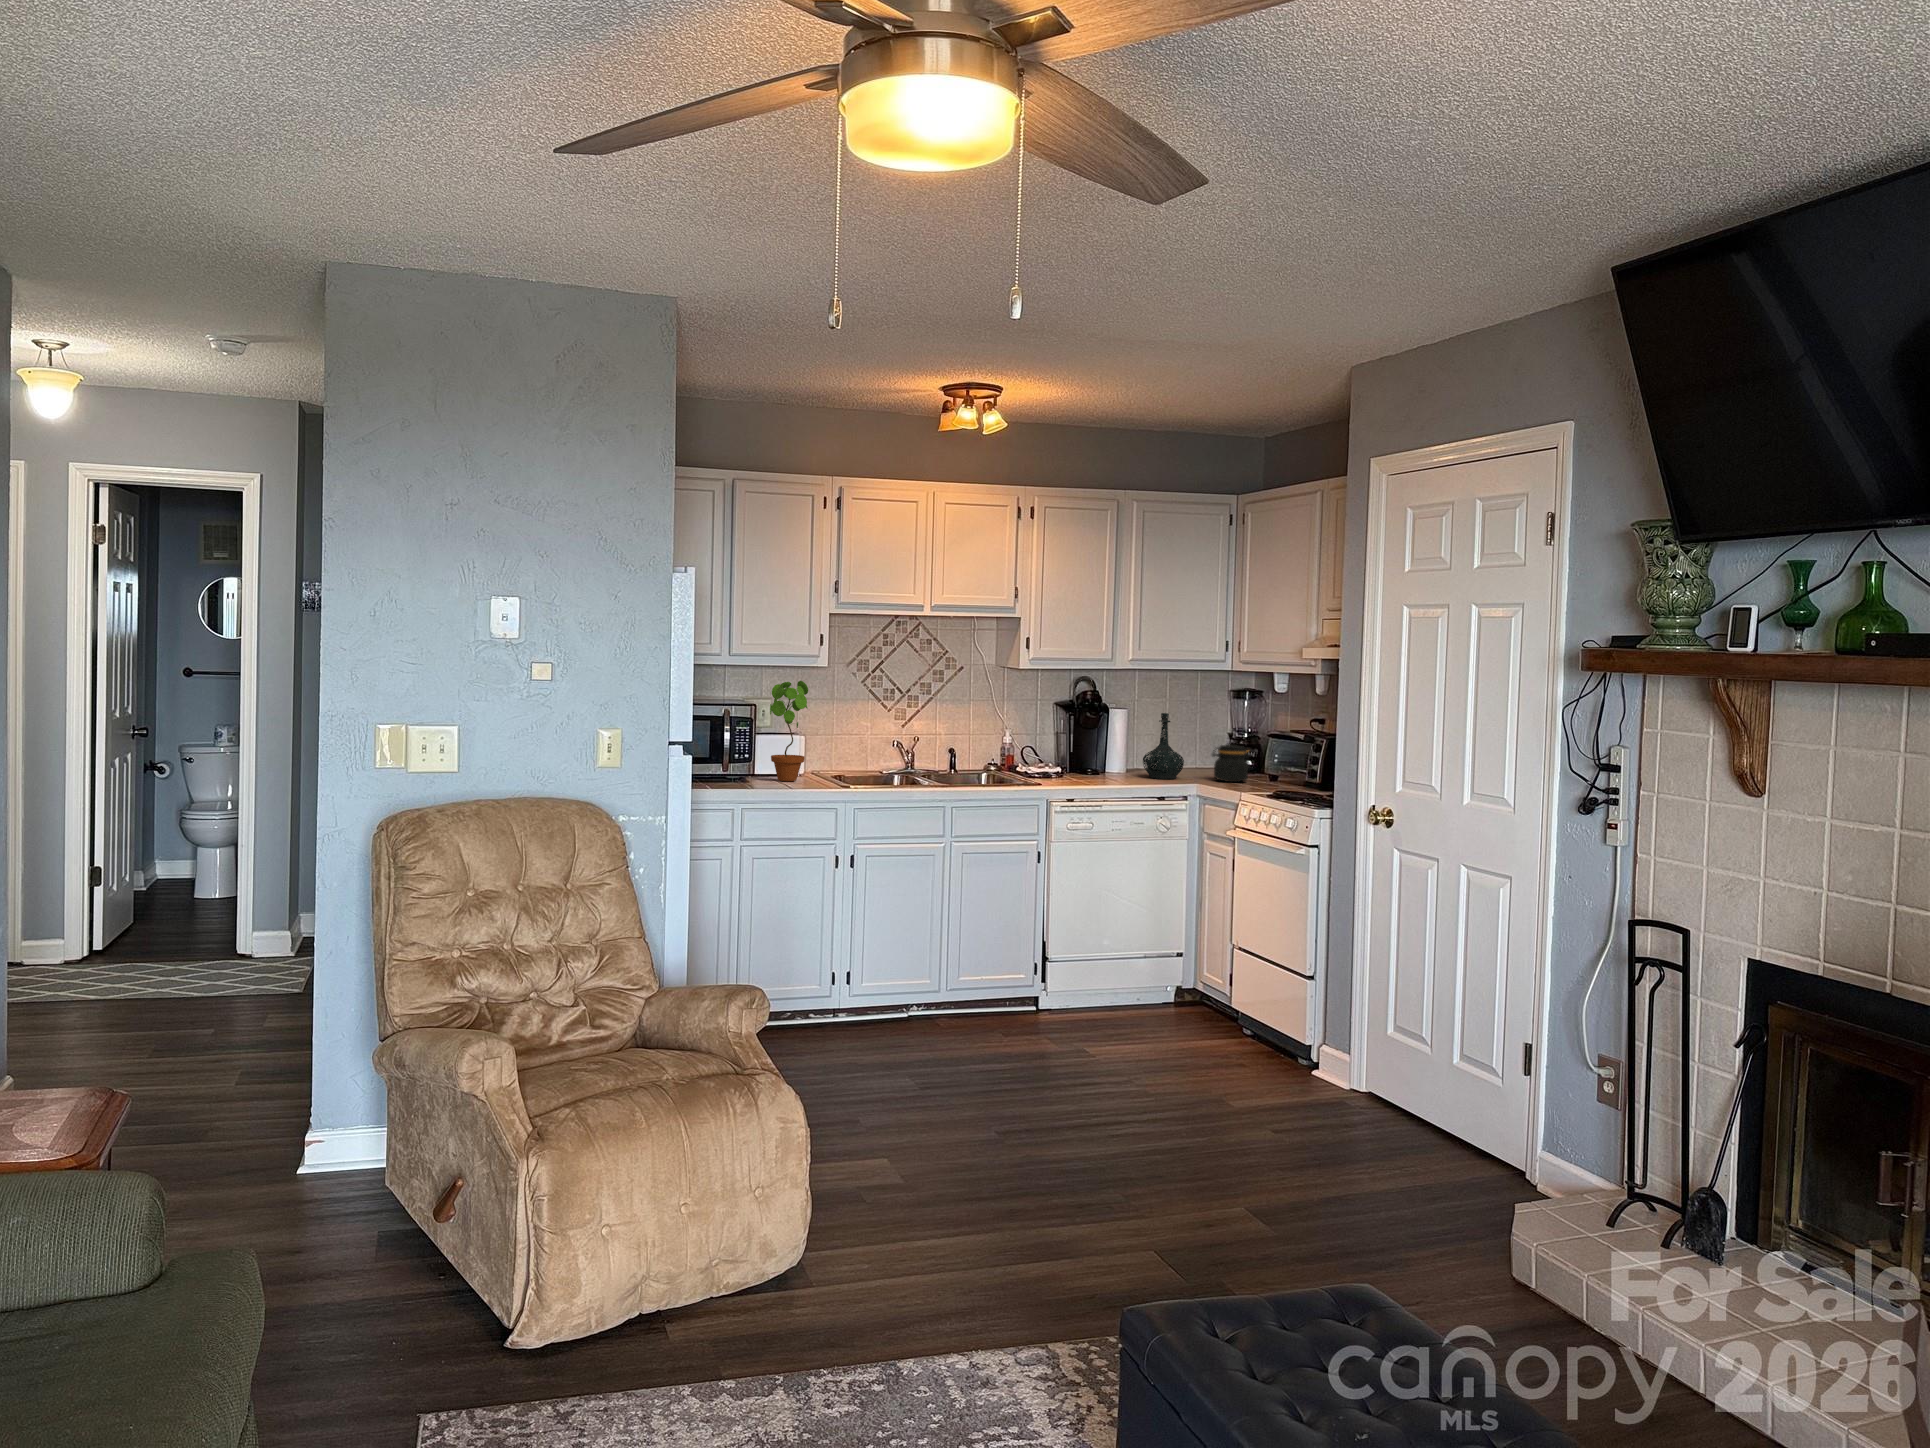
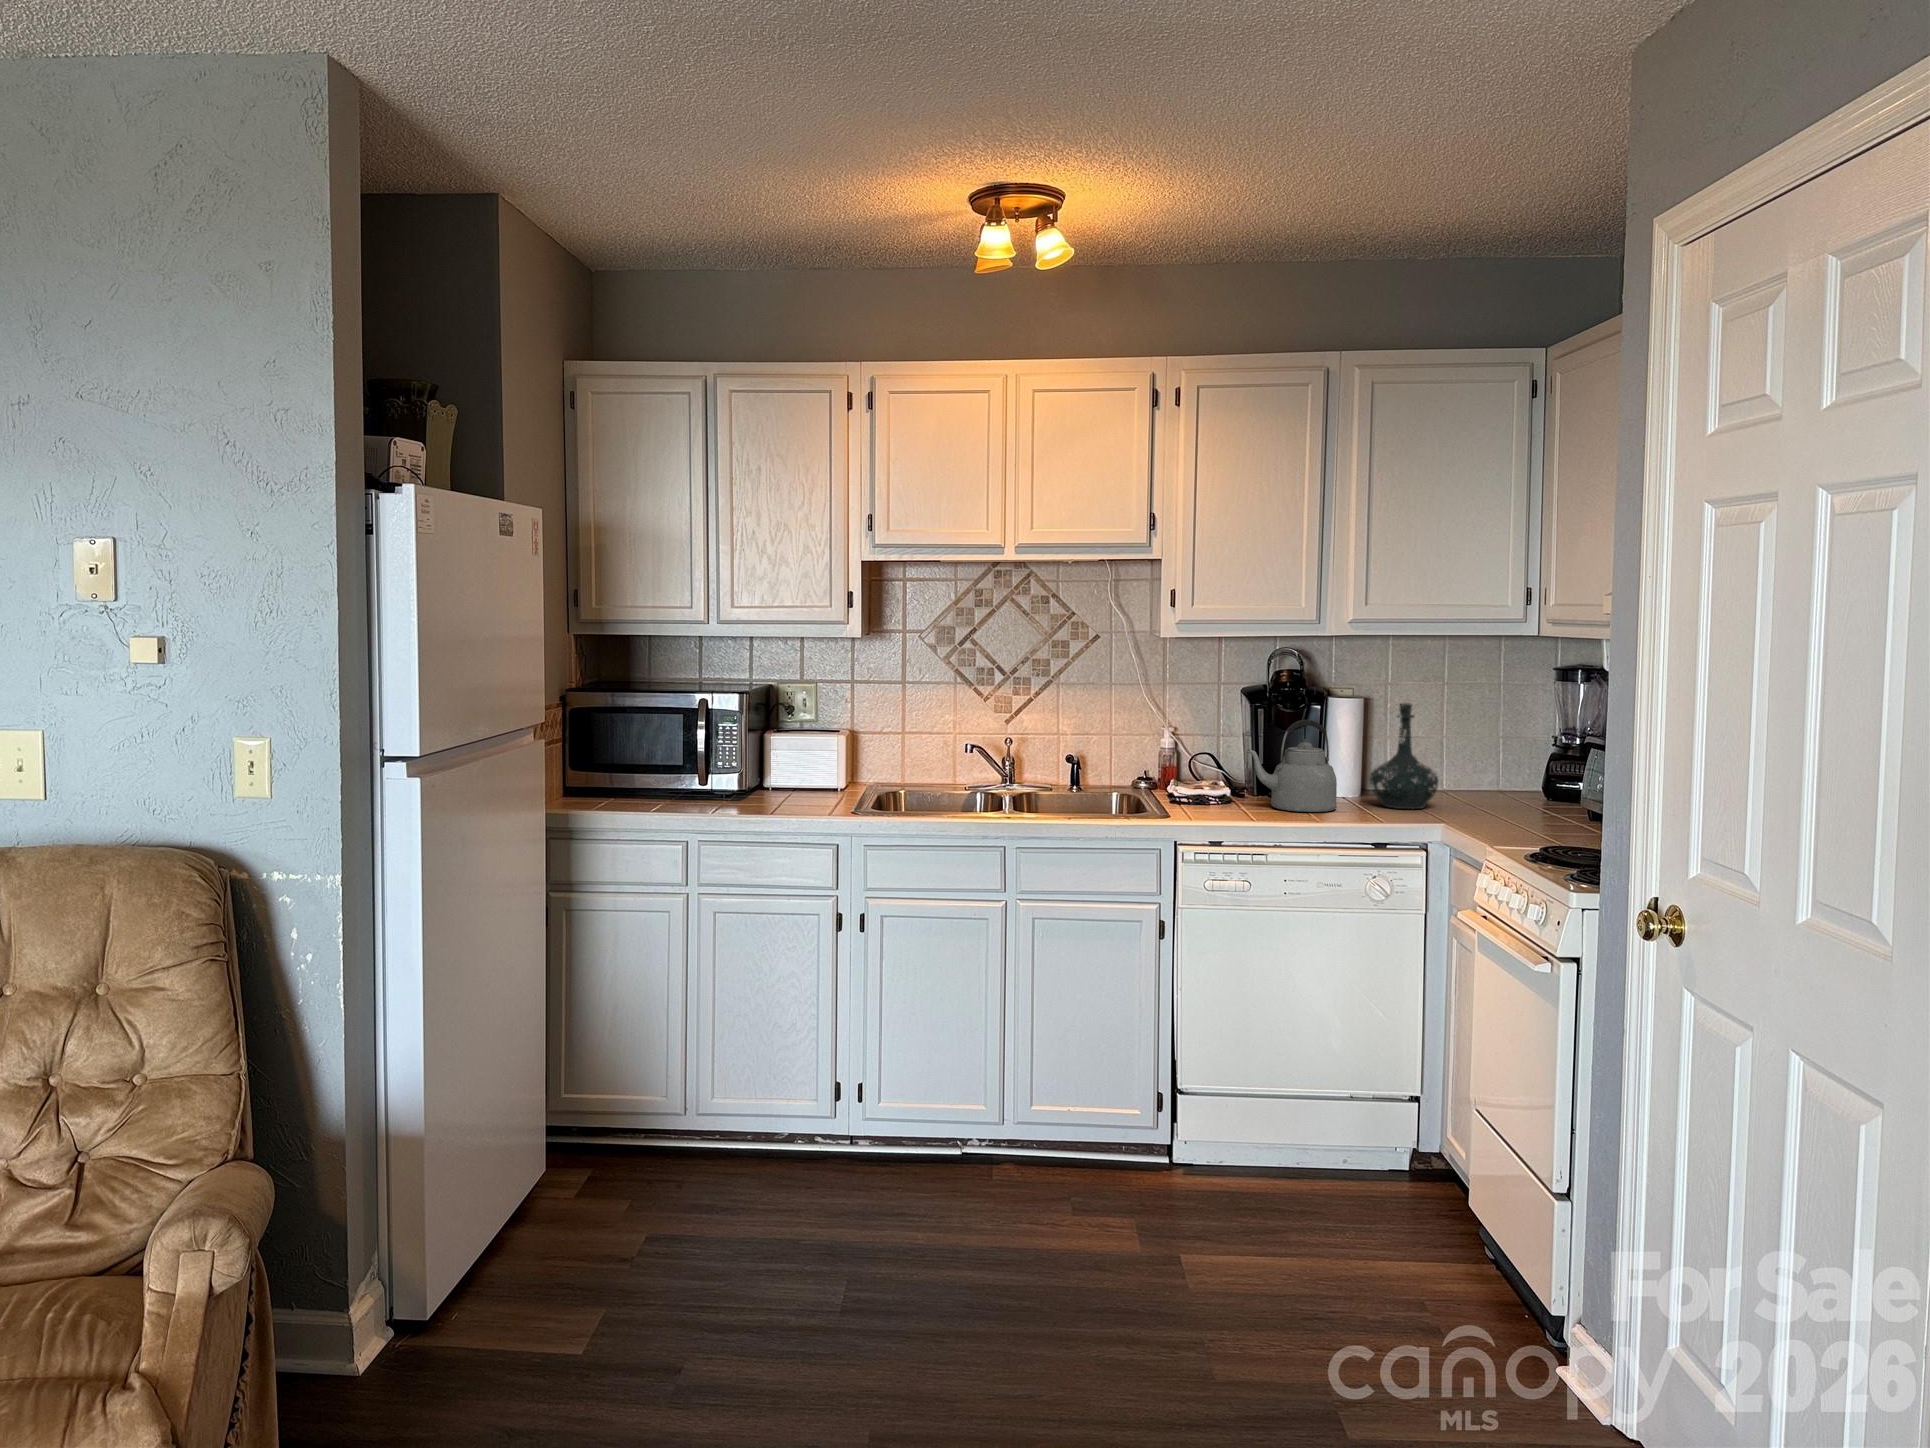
potted plant: present [770,681,808,781] -> none [772,659,832,801]
kettle: none [1078,723,1131,781] -> present [1245,720,1337,812]
jar: present [1212,745,1250,782] -> none [1481,756,1552,819]

